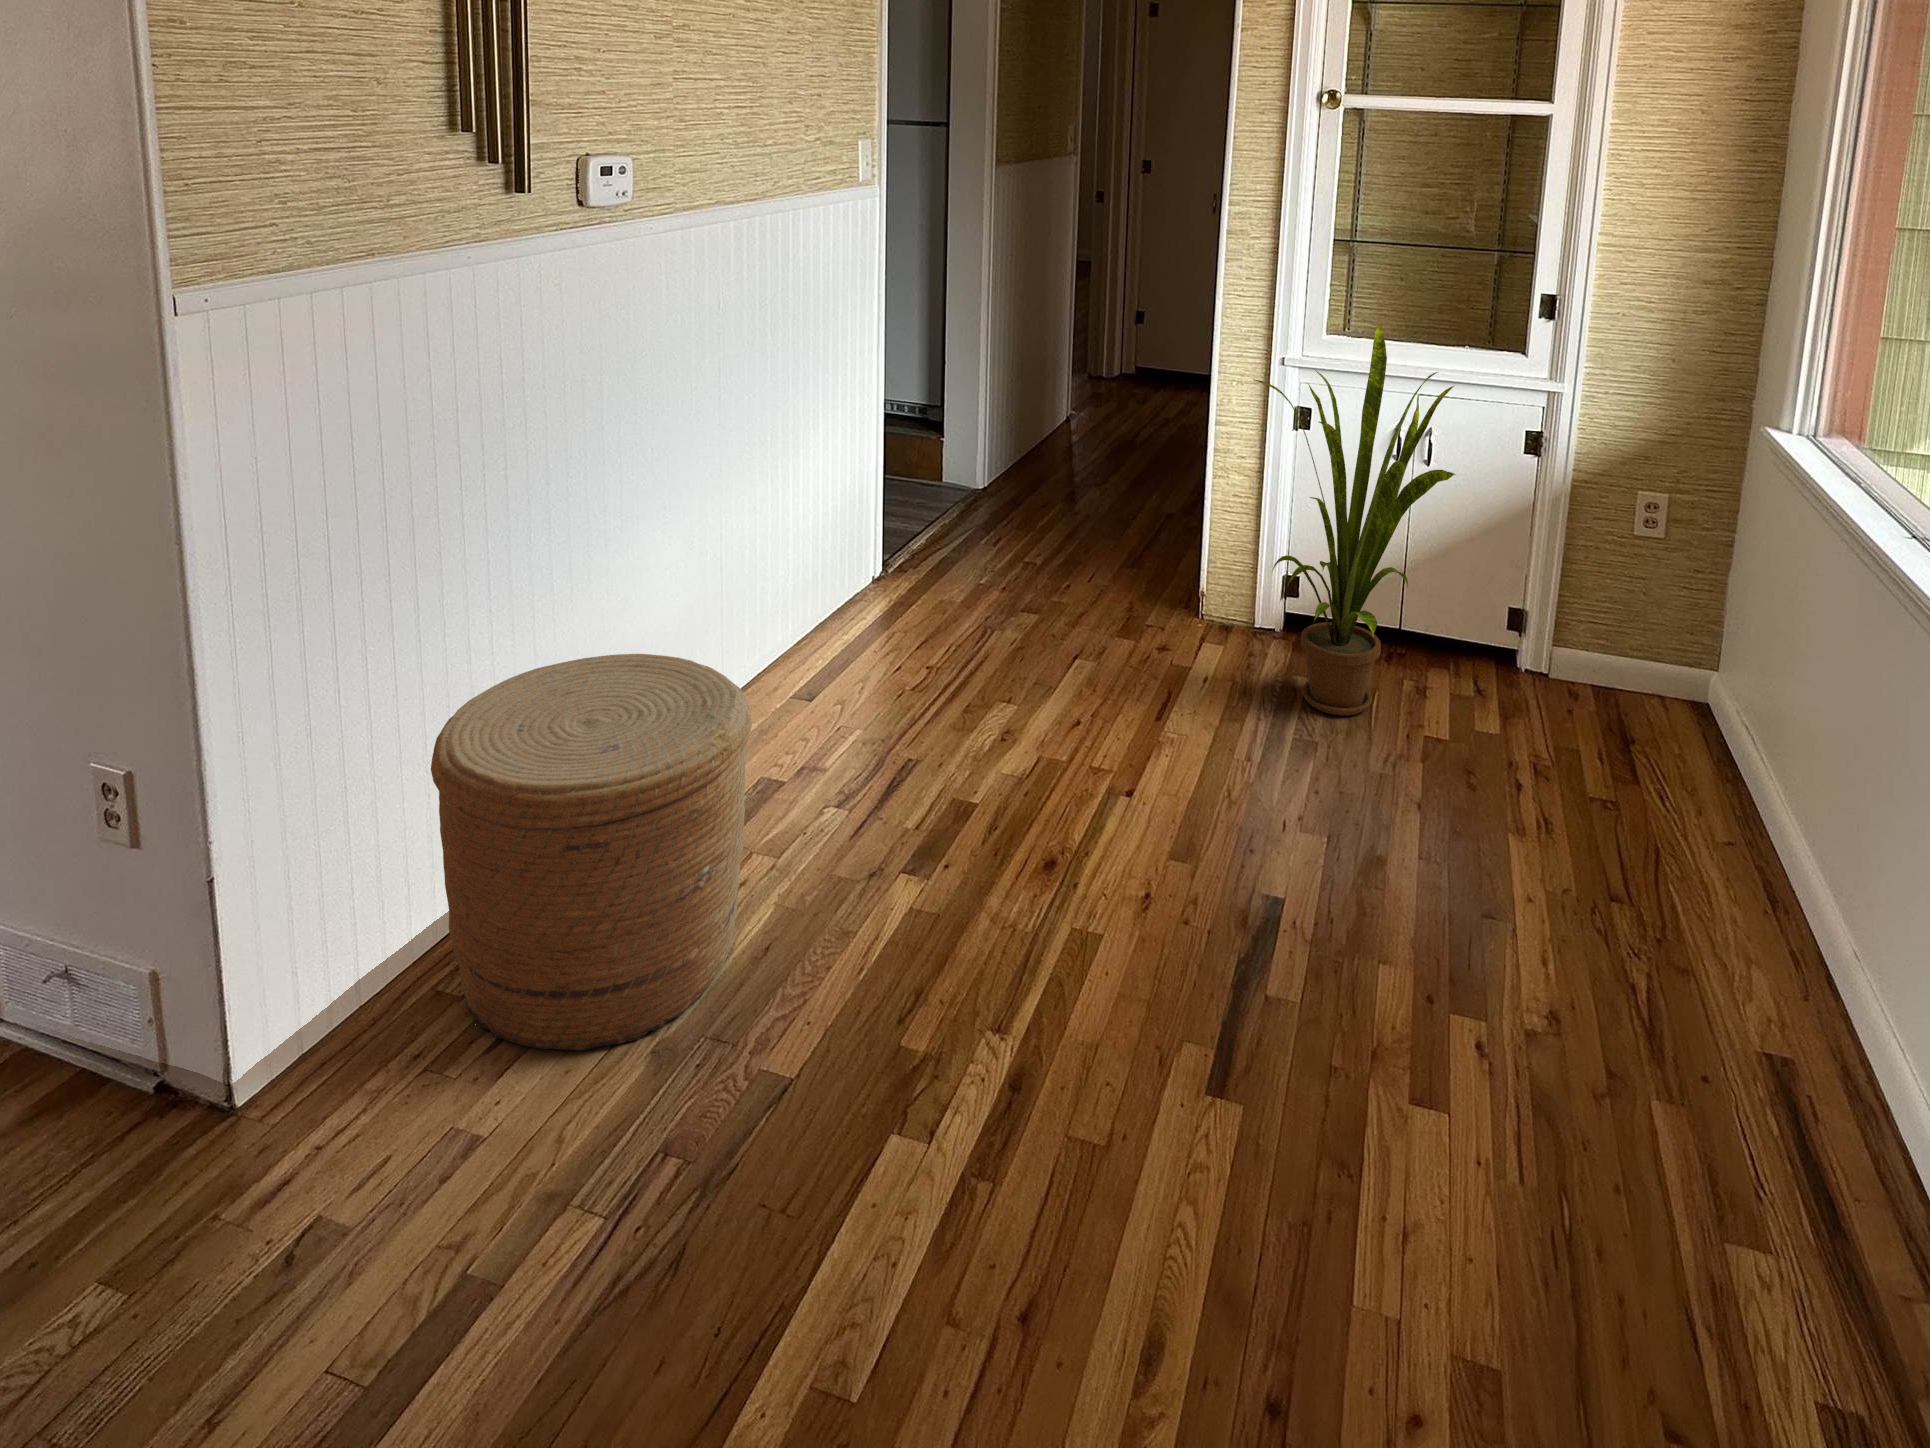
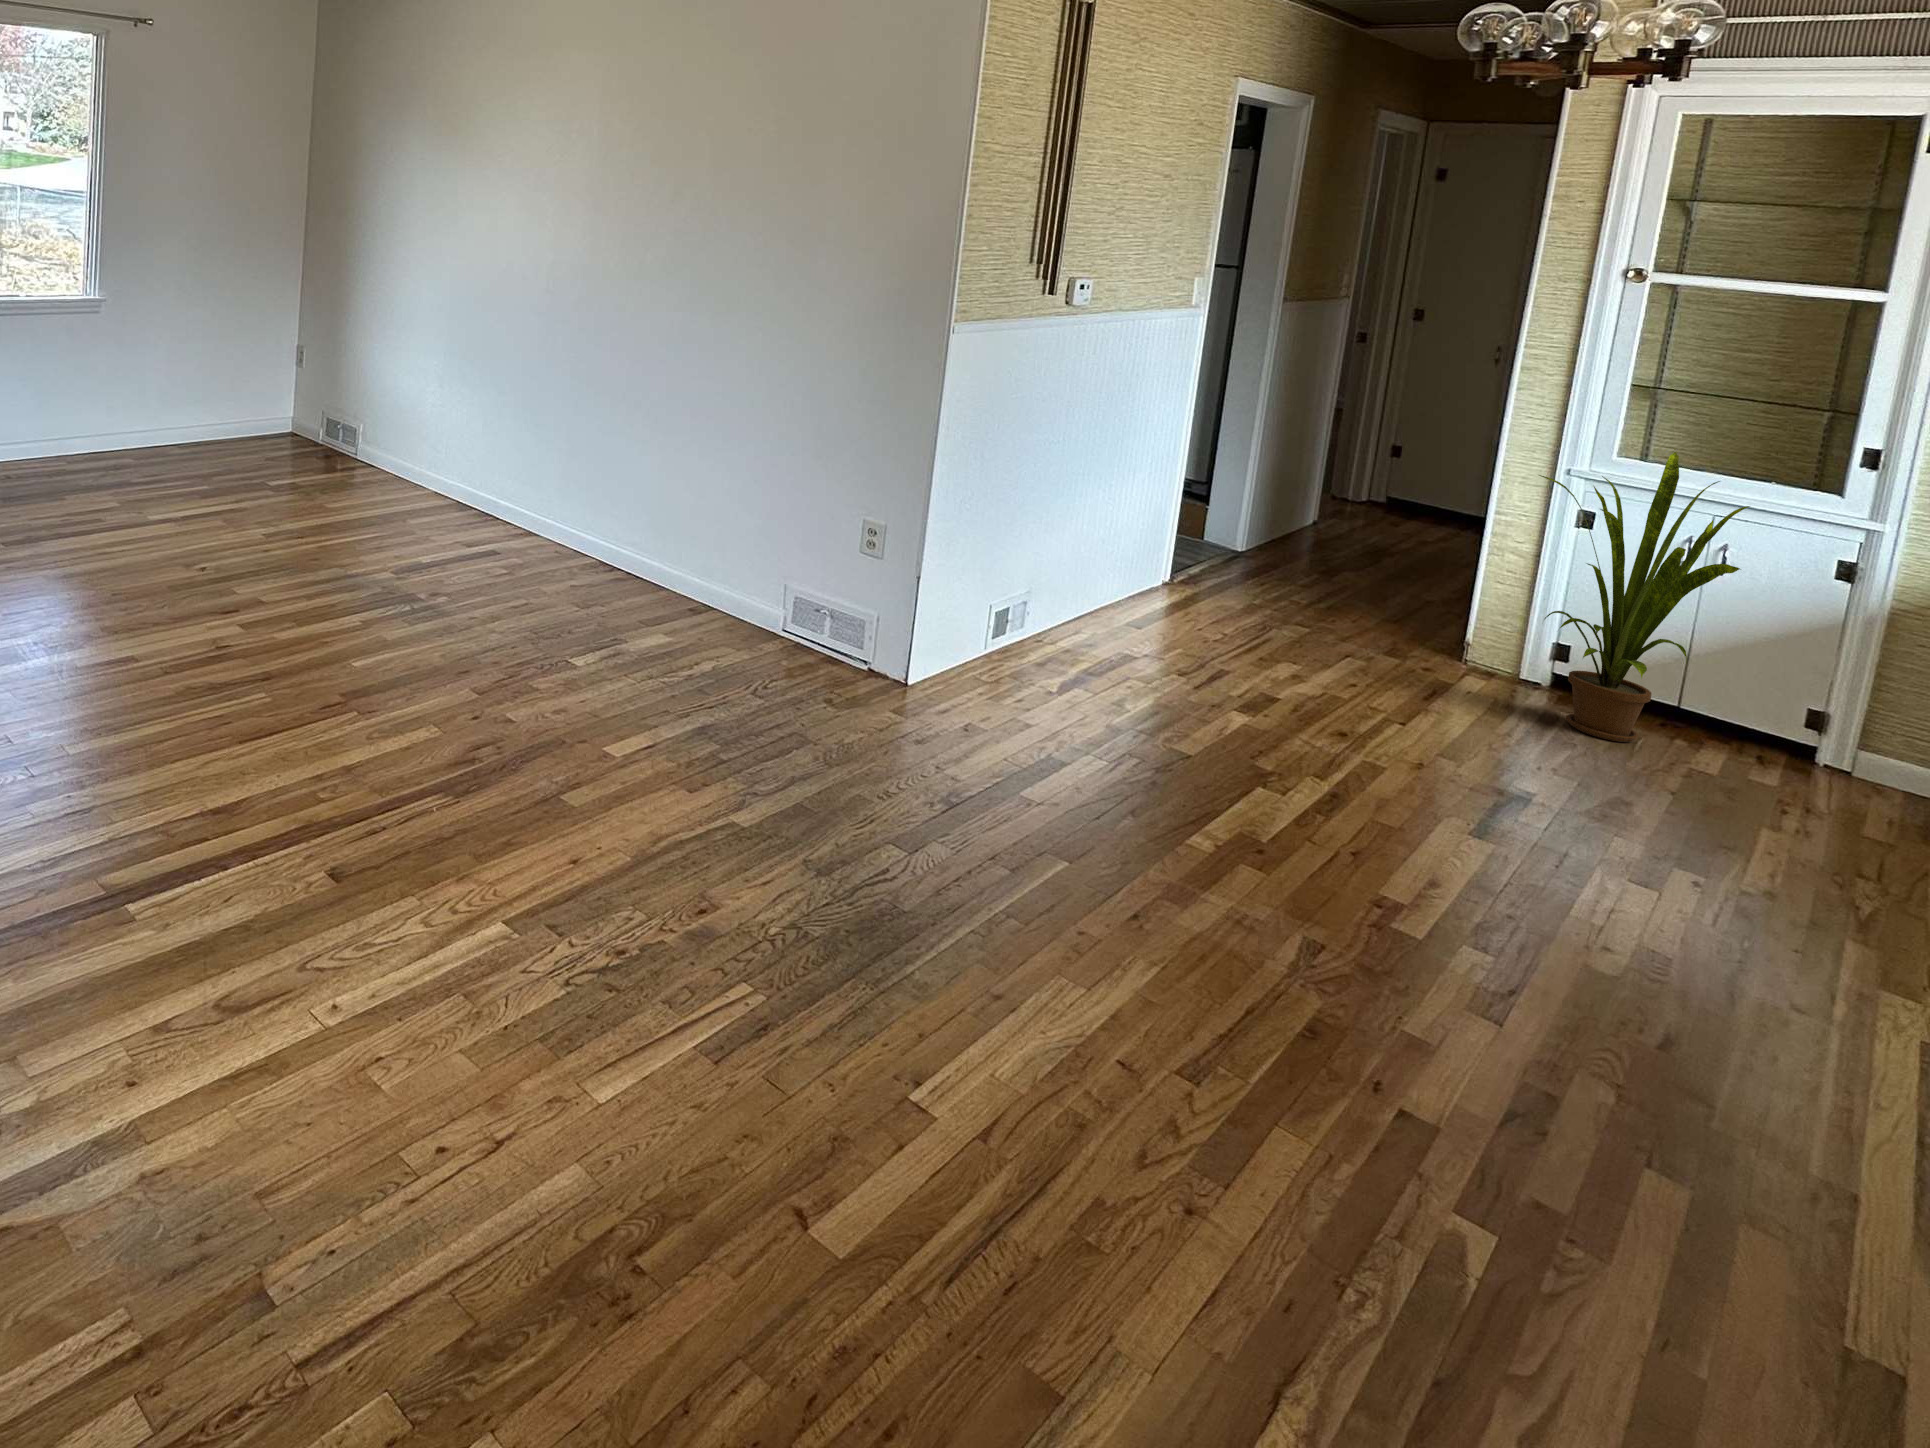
woven basket: present [431,654,752,1051] -> none [990,538,1166,720]

